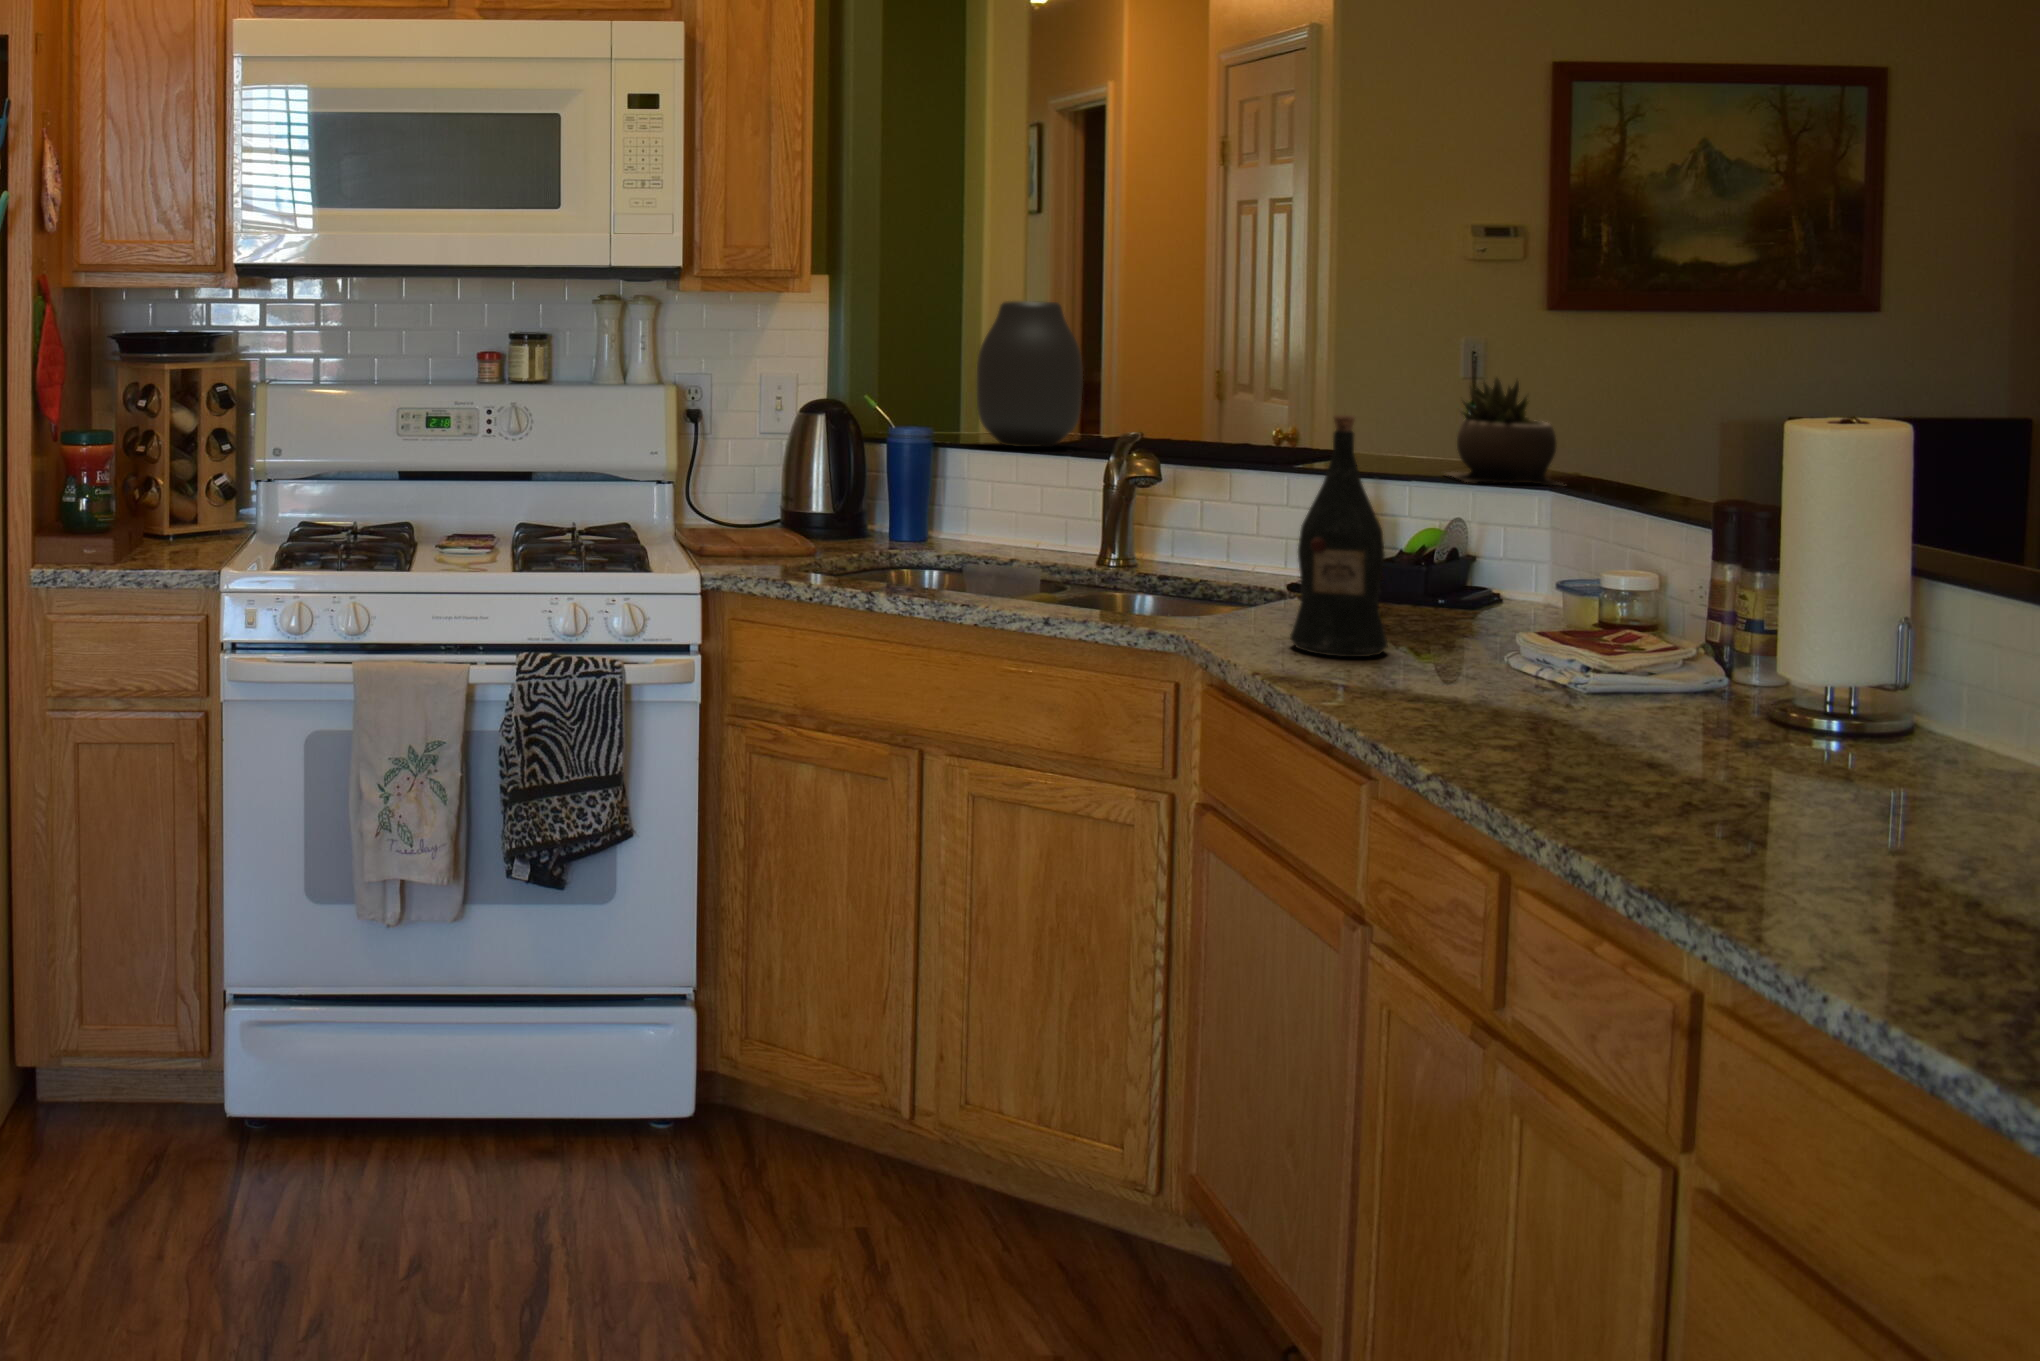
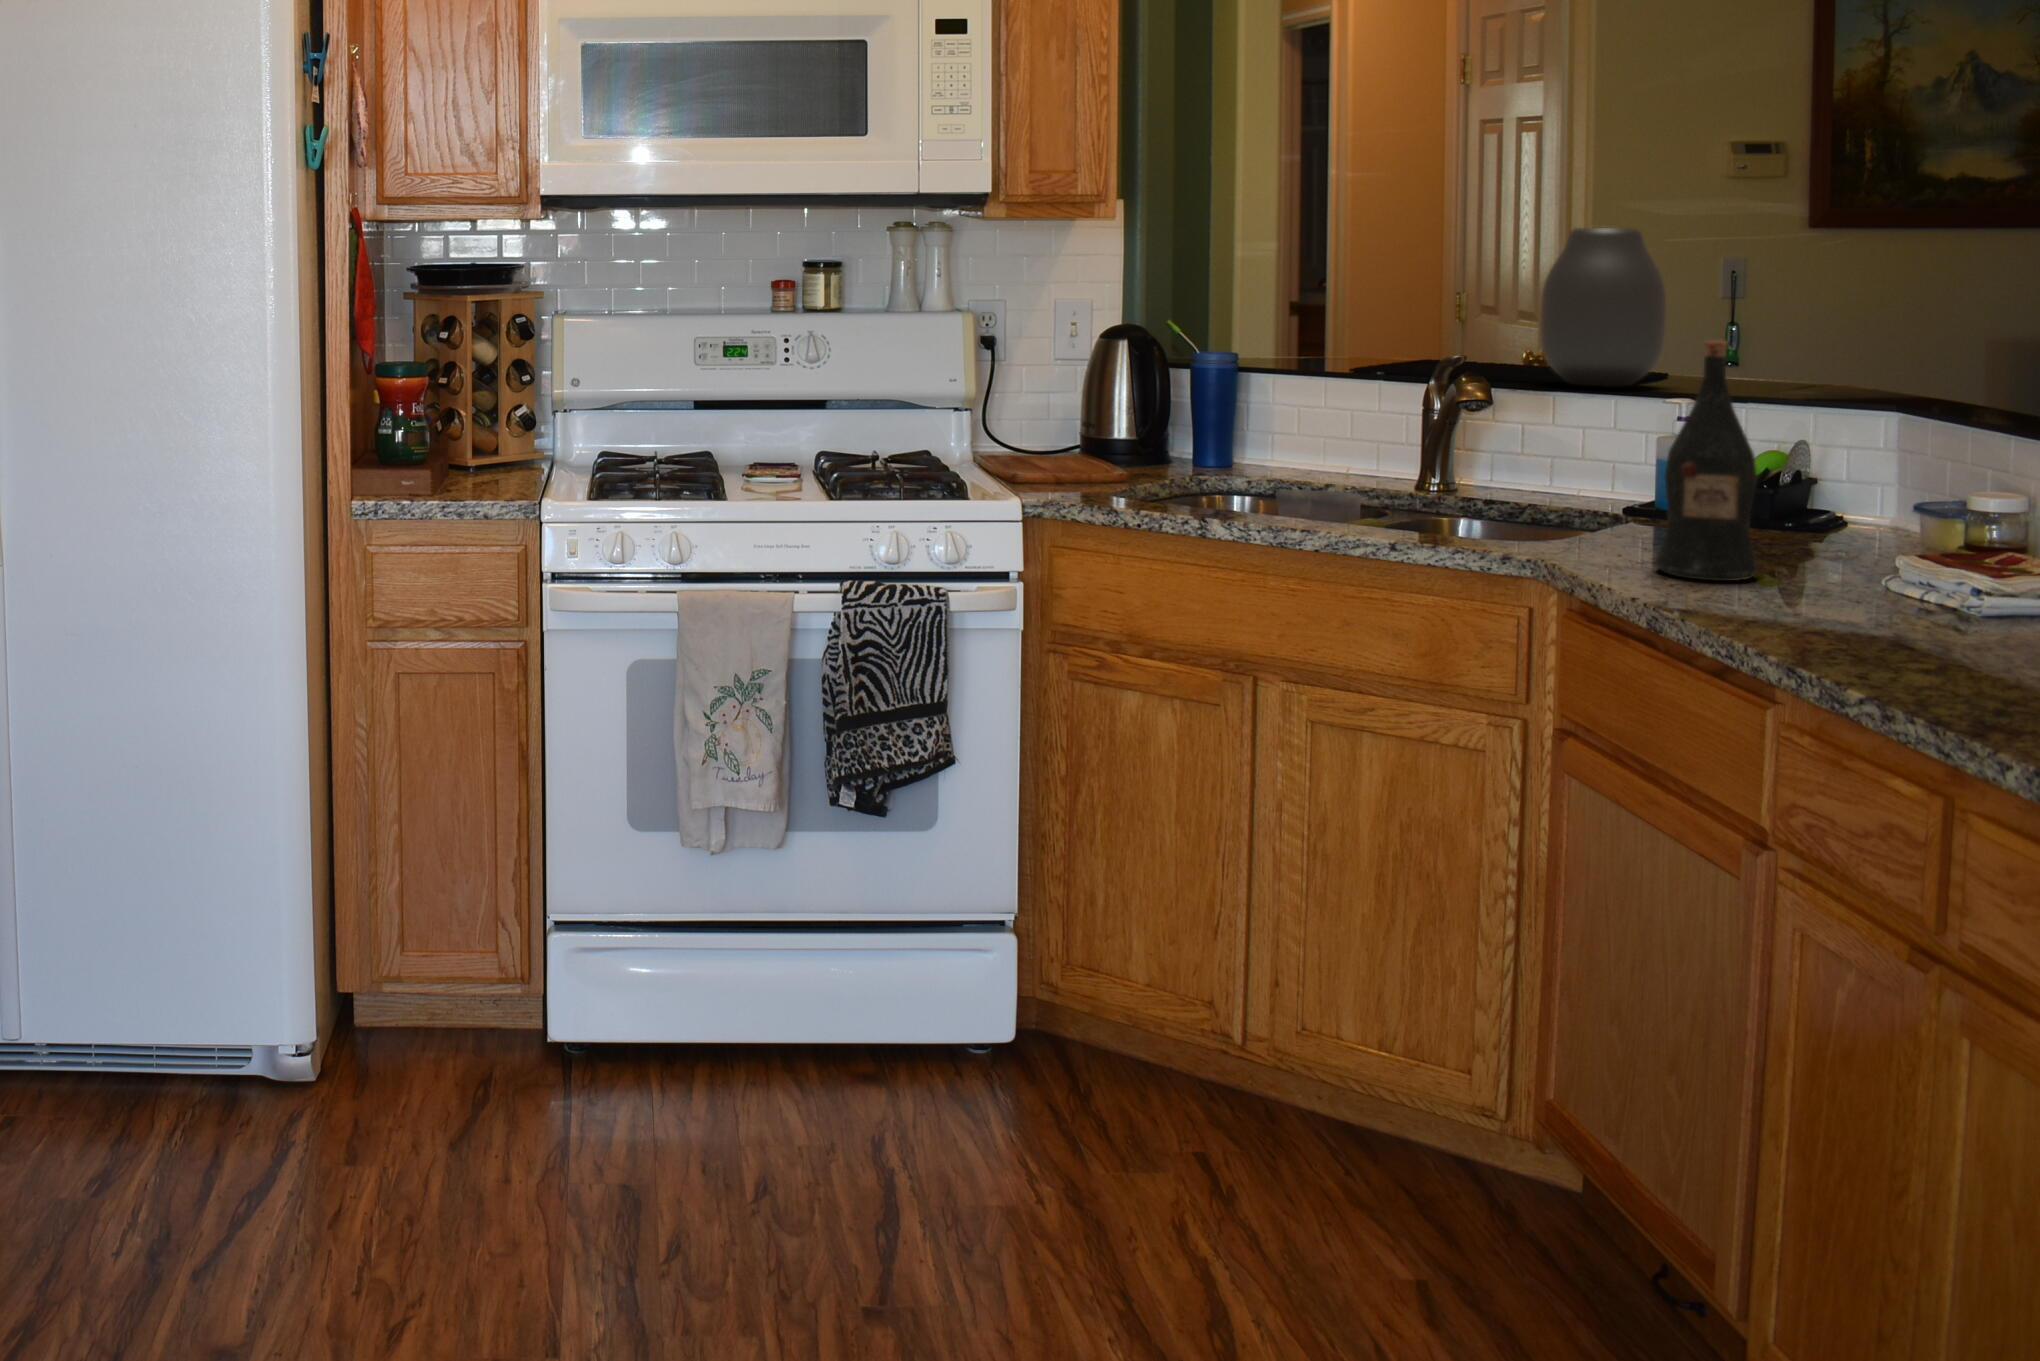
vase: present [977,301,1083,447] -> present [1540,228,1666,387]
succulent plant: present [1447,378,1560,485] -> none [1785,300,1927,410]

